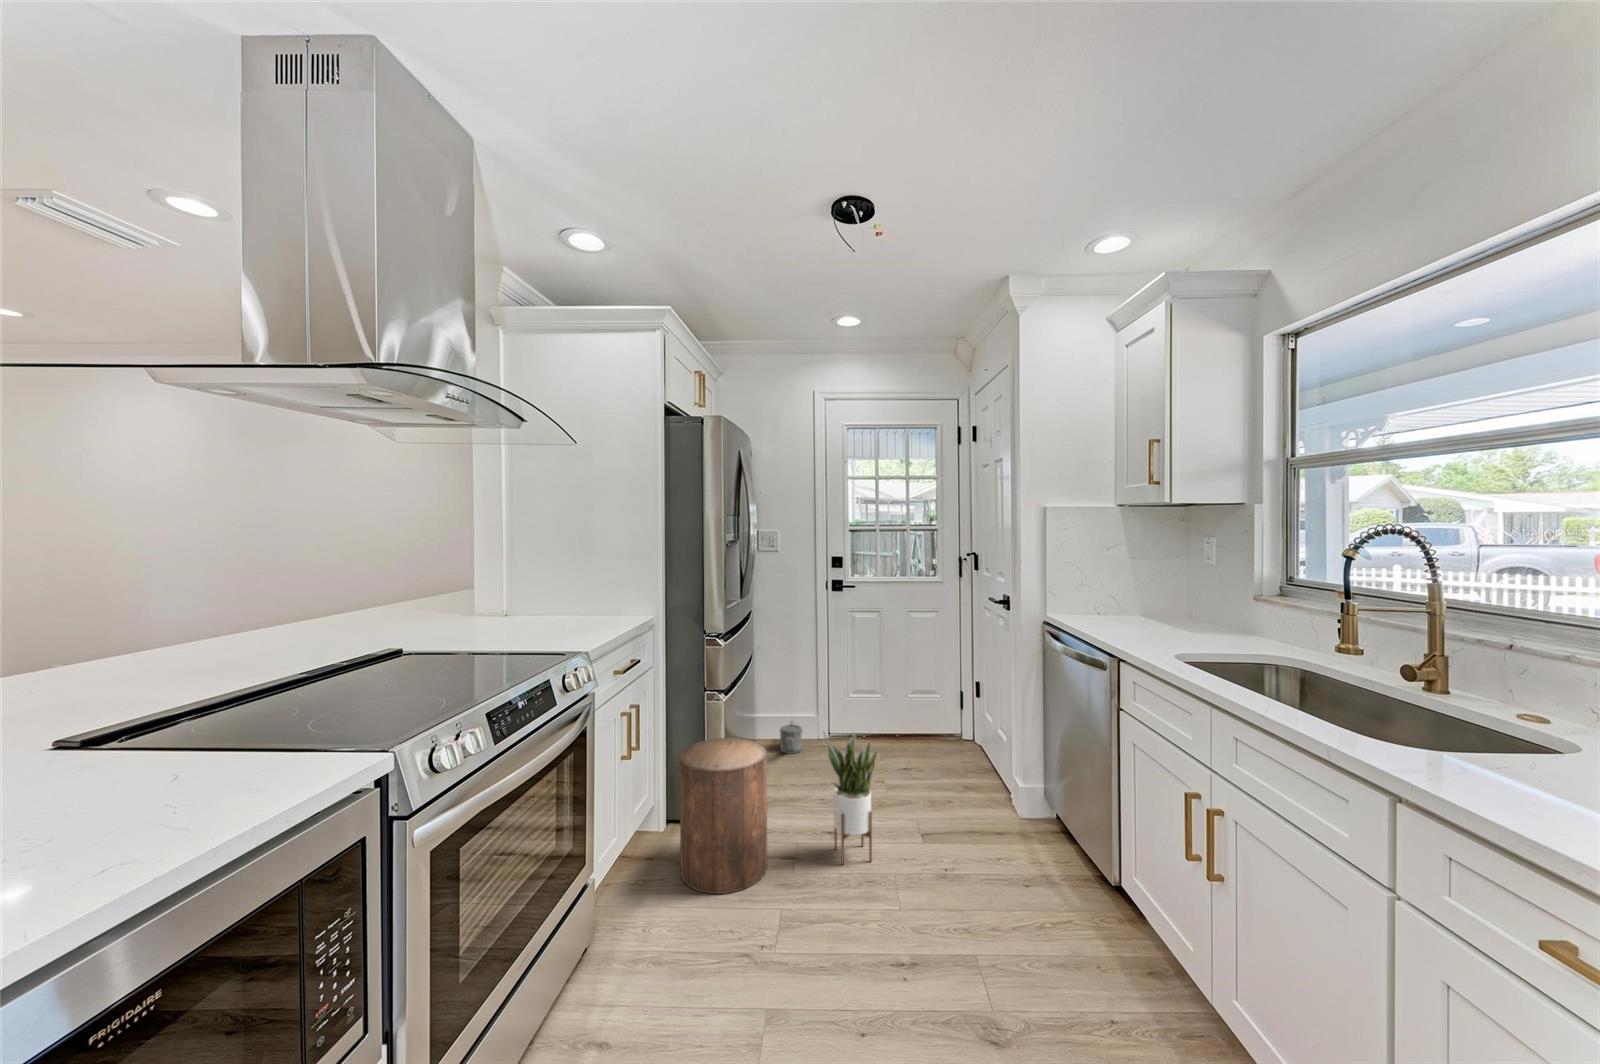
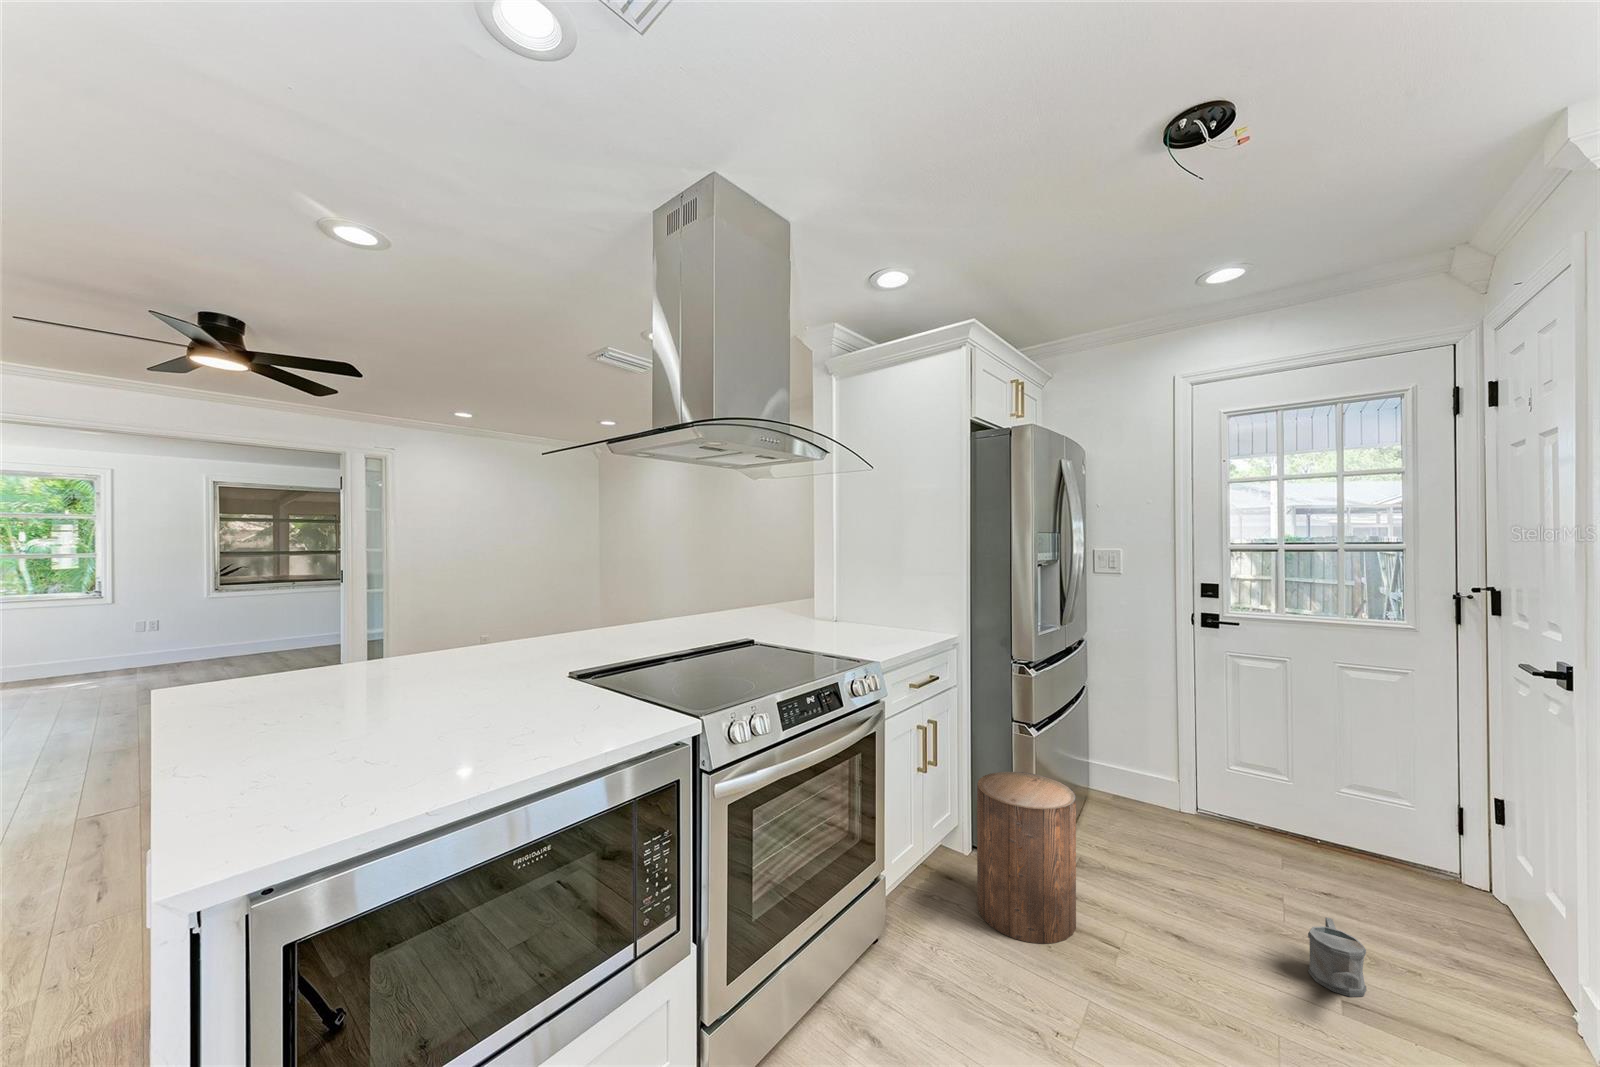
watering can: present [780,721,802,754] -> present [1308,917,1366,997]
potted plant: present [823,732,877,864] -> none [1150,789,1228,968]

